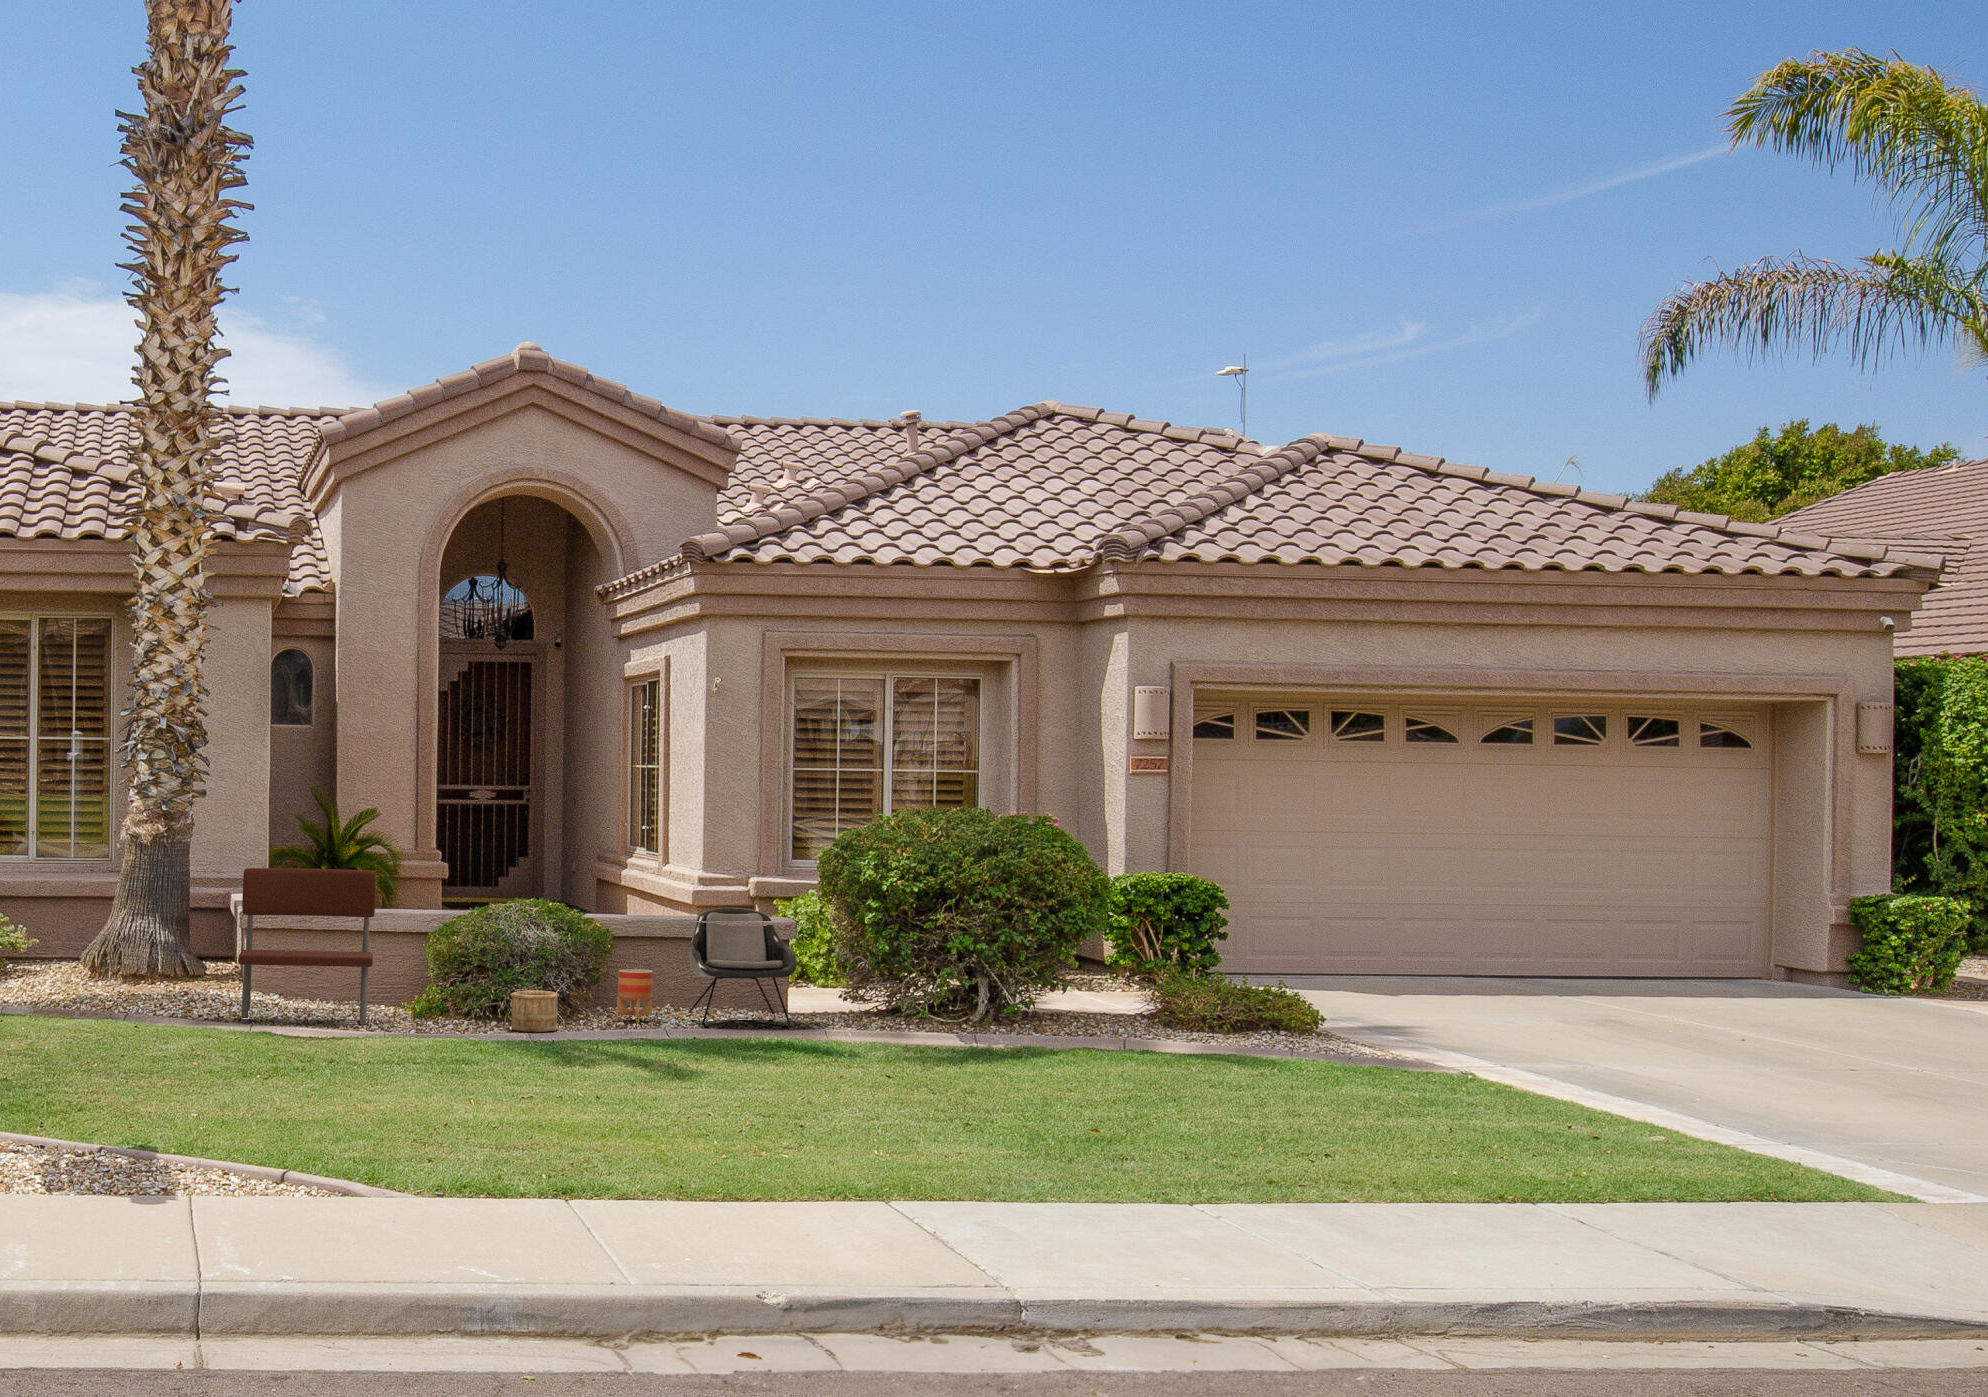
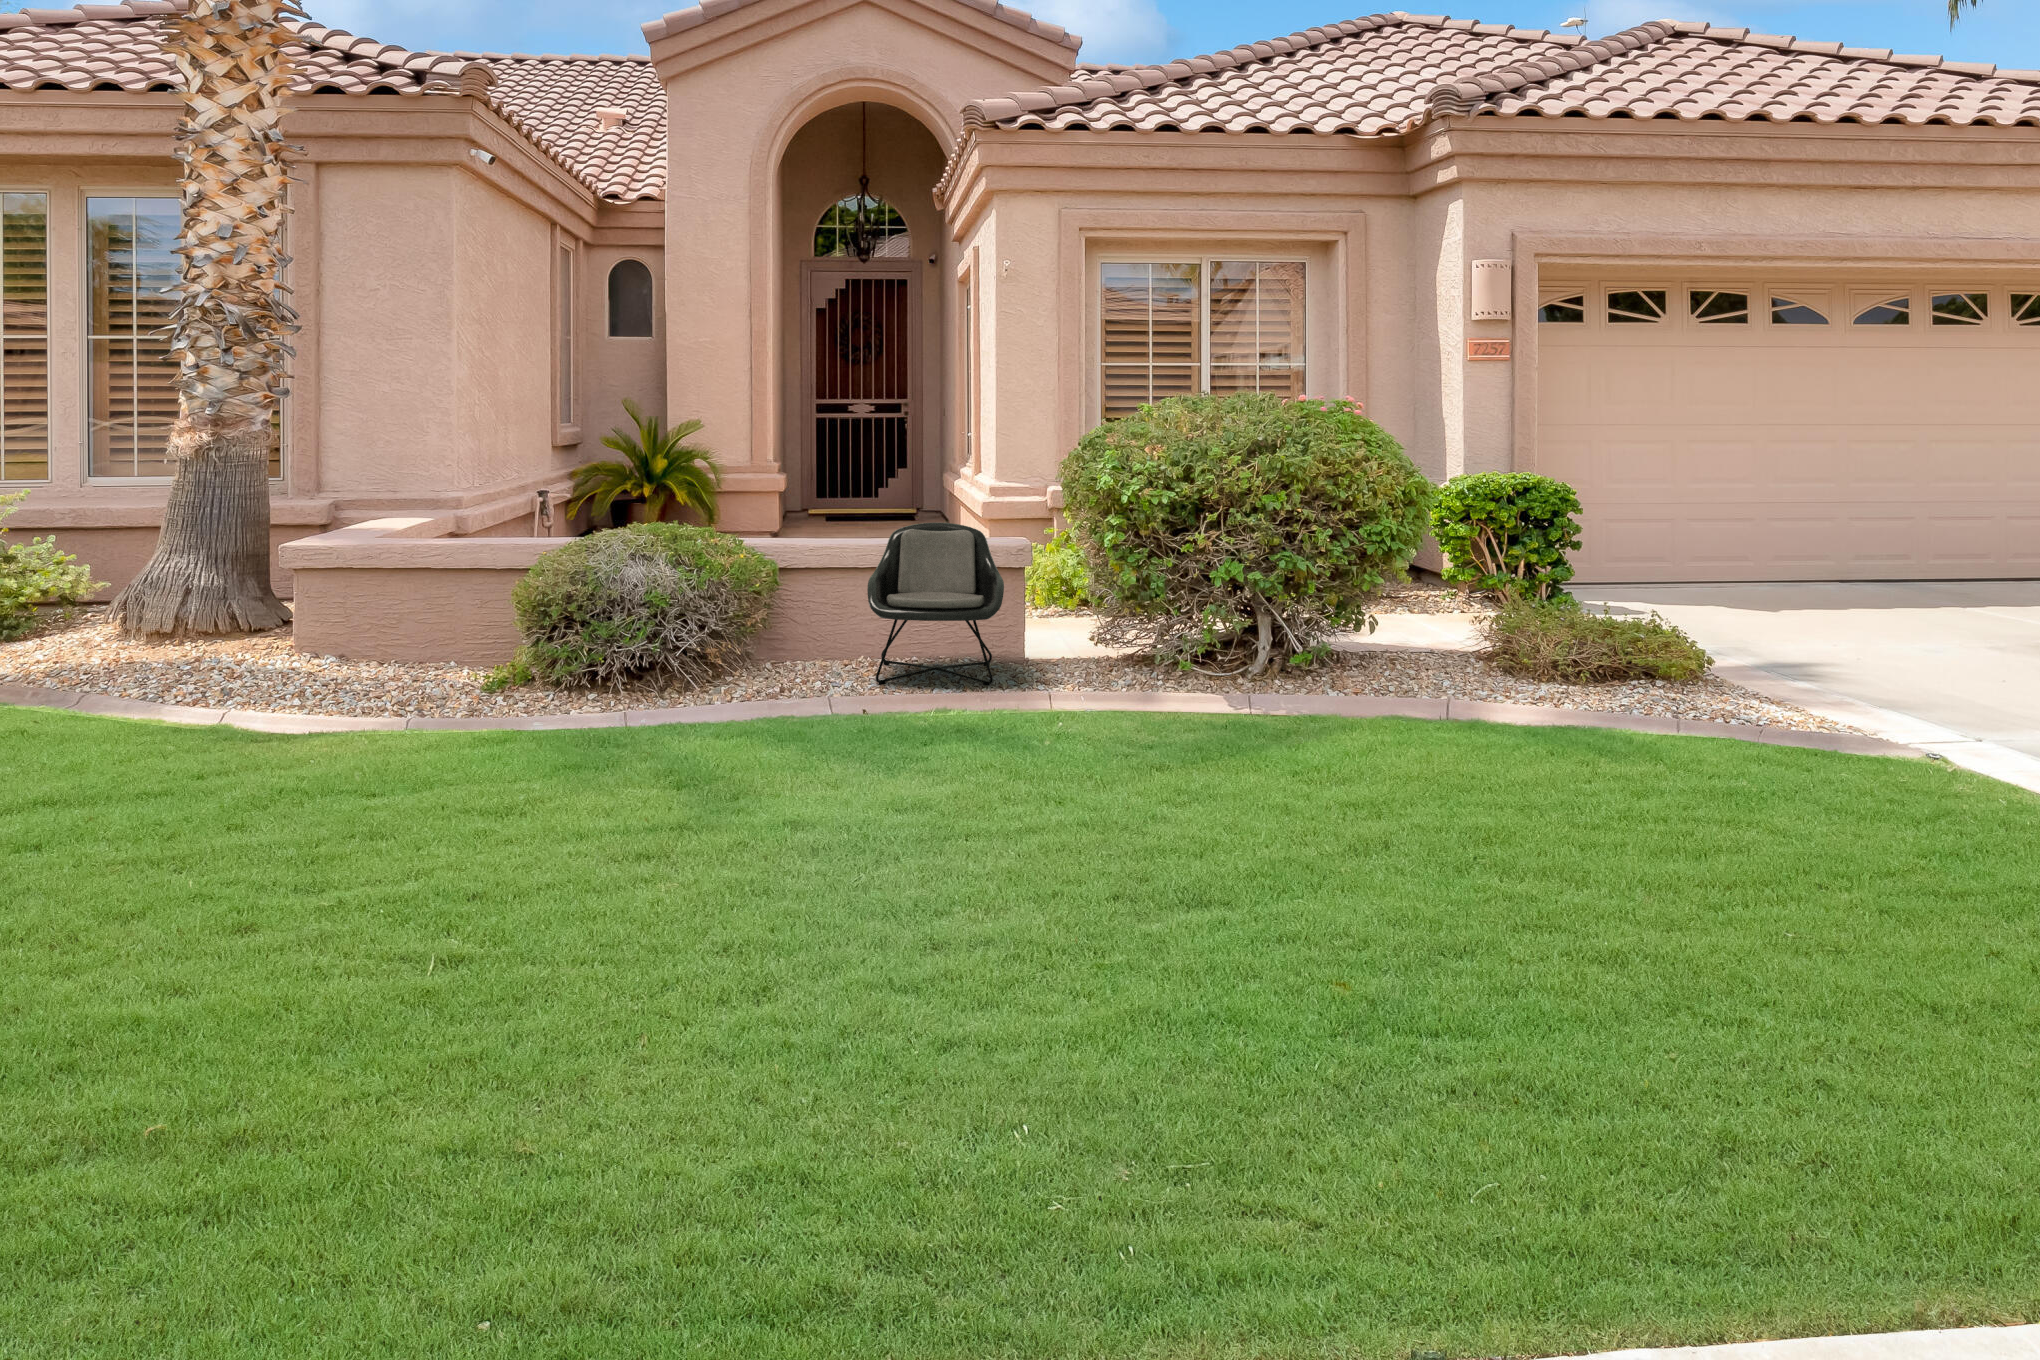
bench: present [238,868,376,1025] -> none [263,477,470,679]
planter: present [617,969,653,1023] -> none [787,599,832,670]
wooden bucket: present [511,990,559,1032] -> none [601,639,665,699]

